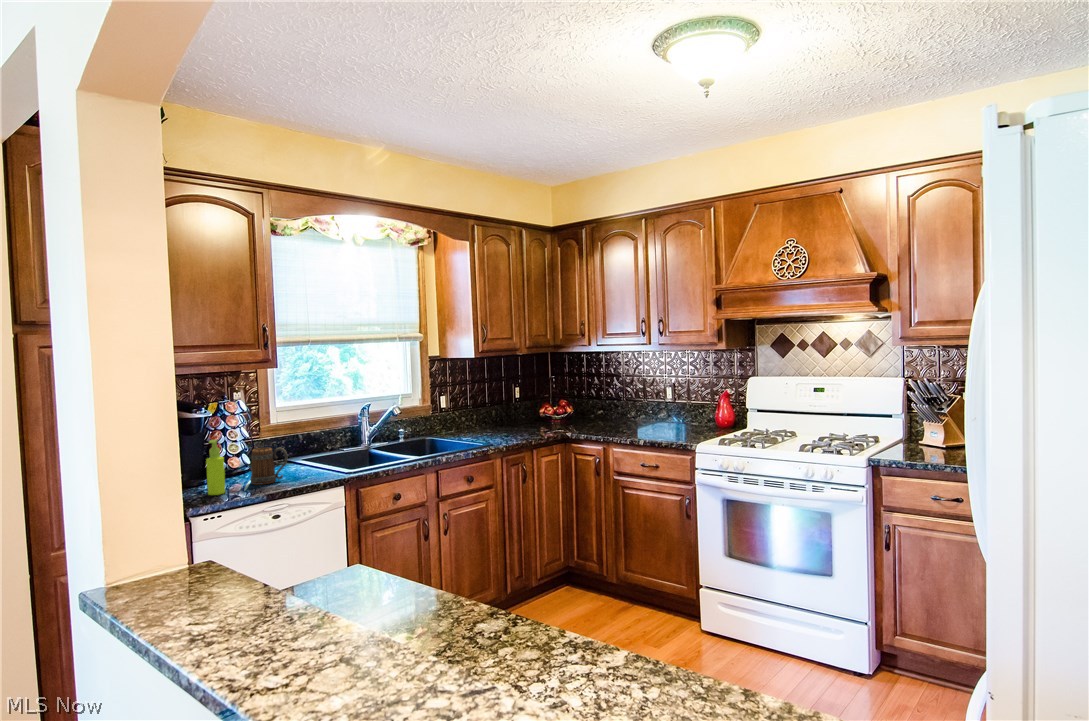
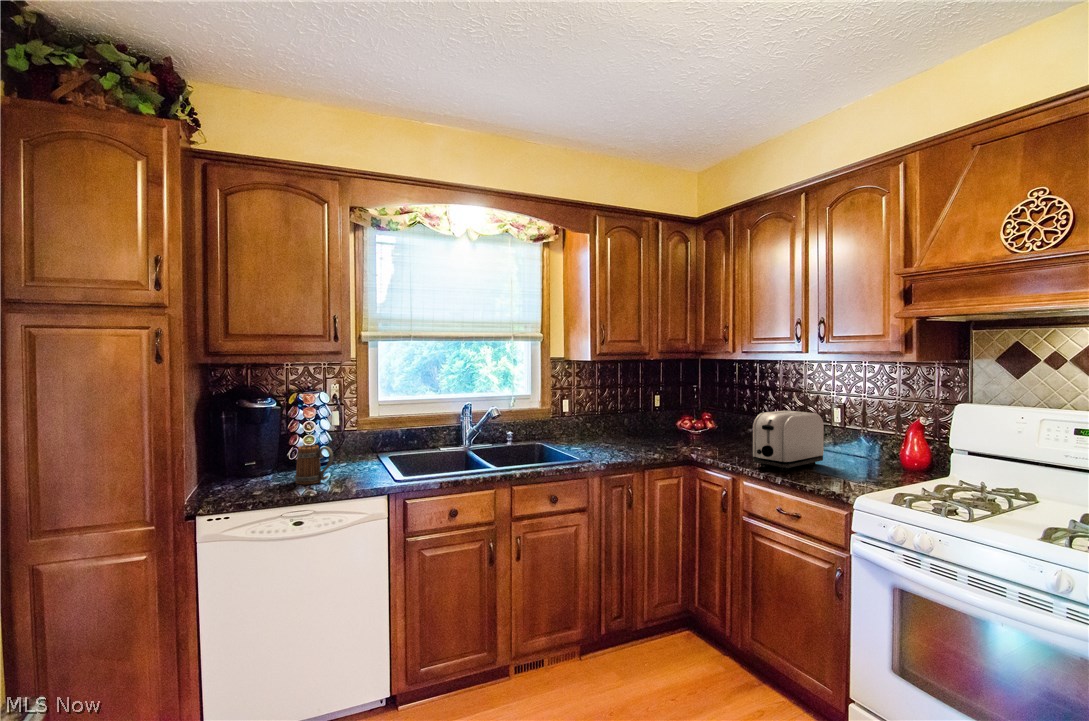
toaster: none [620,391,667,436] -> present [753,411,824,471]
soap dispenser: present [206,439,225,495] -> none [236,433,256,492]

